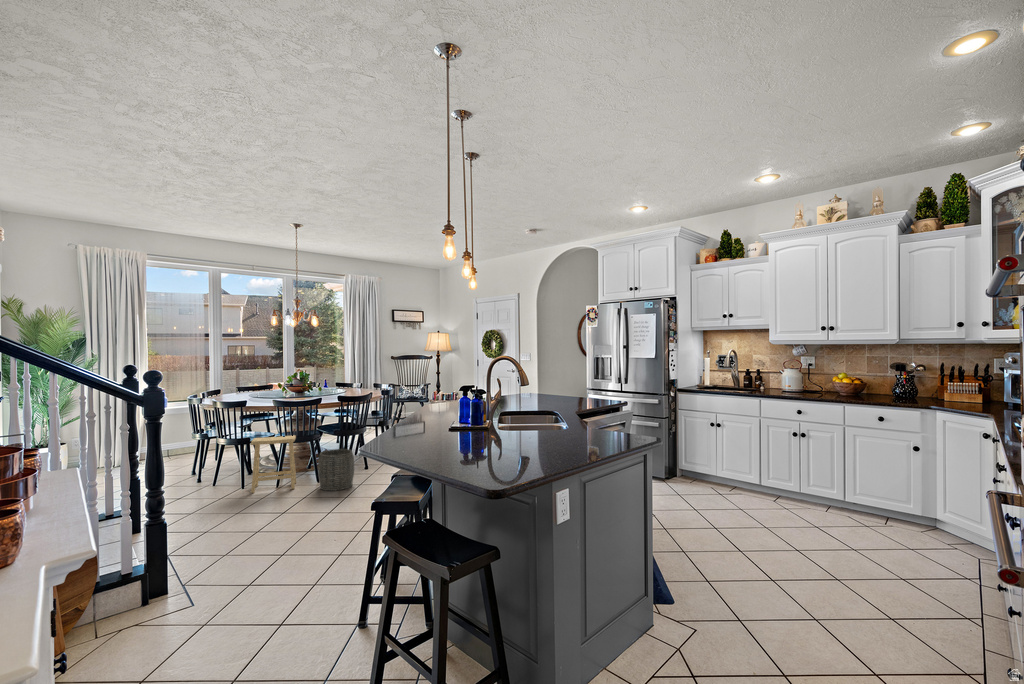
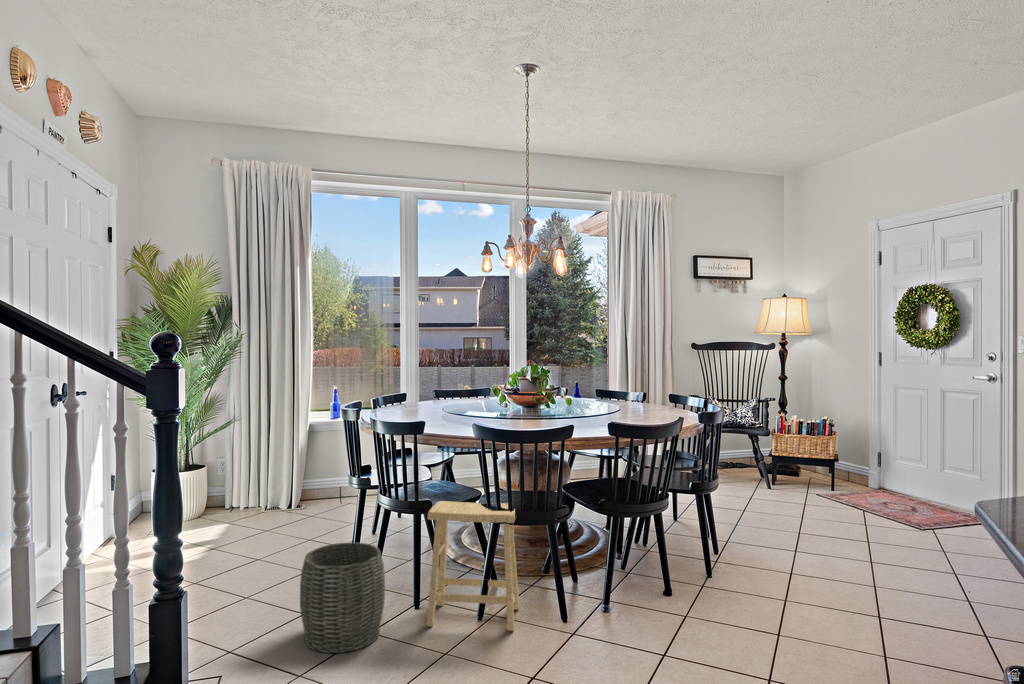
woven basket: present [318,449,354,491] -> present [300,542,385,653]

